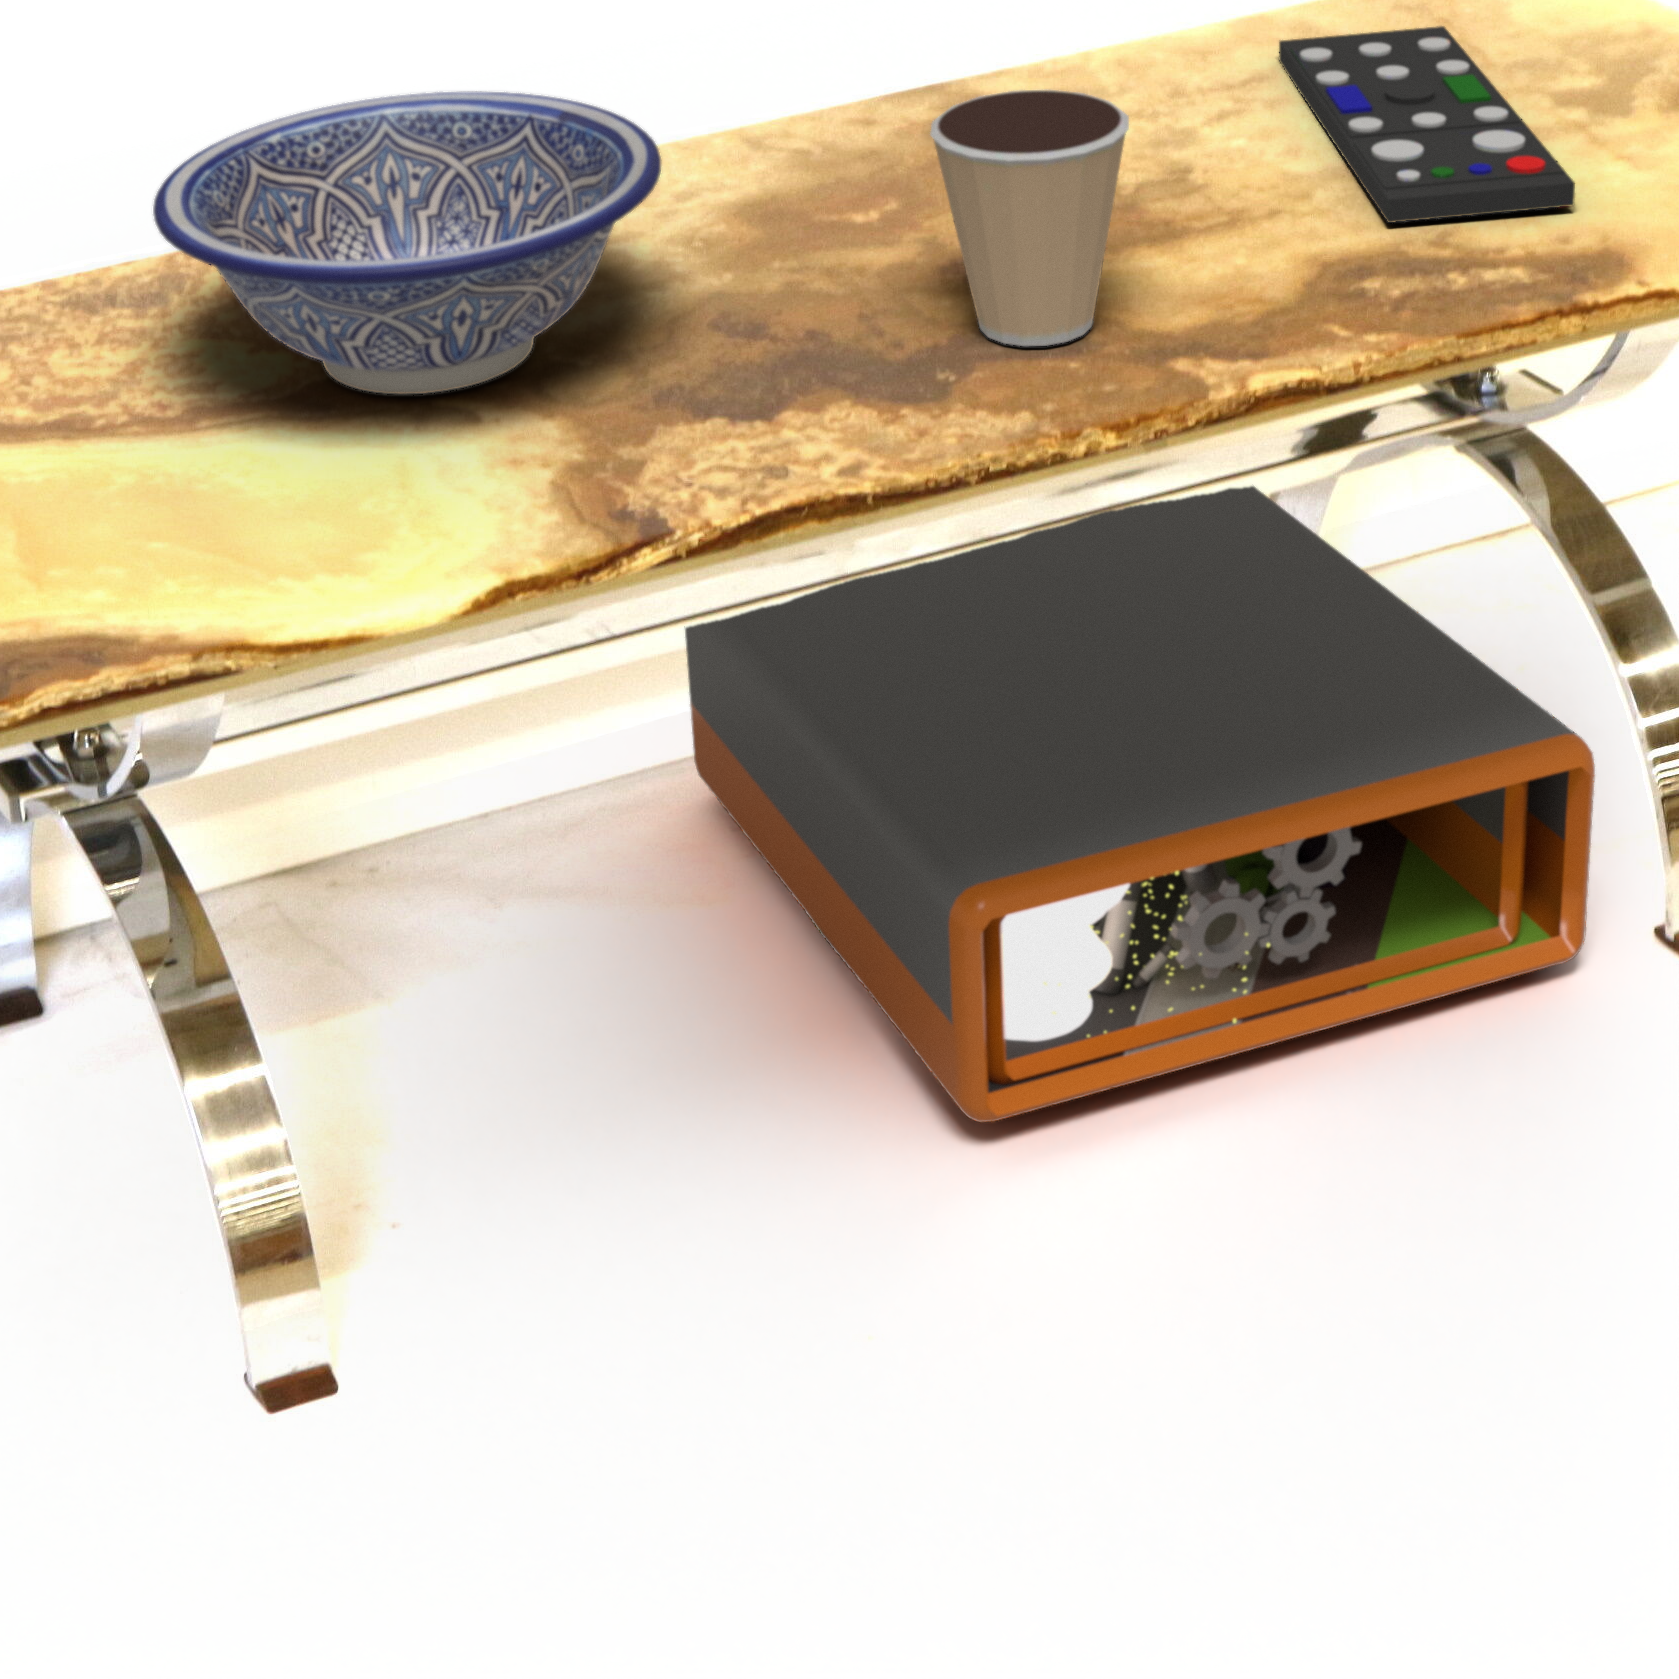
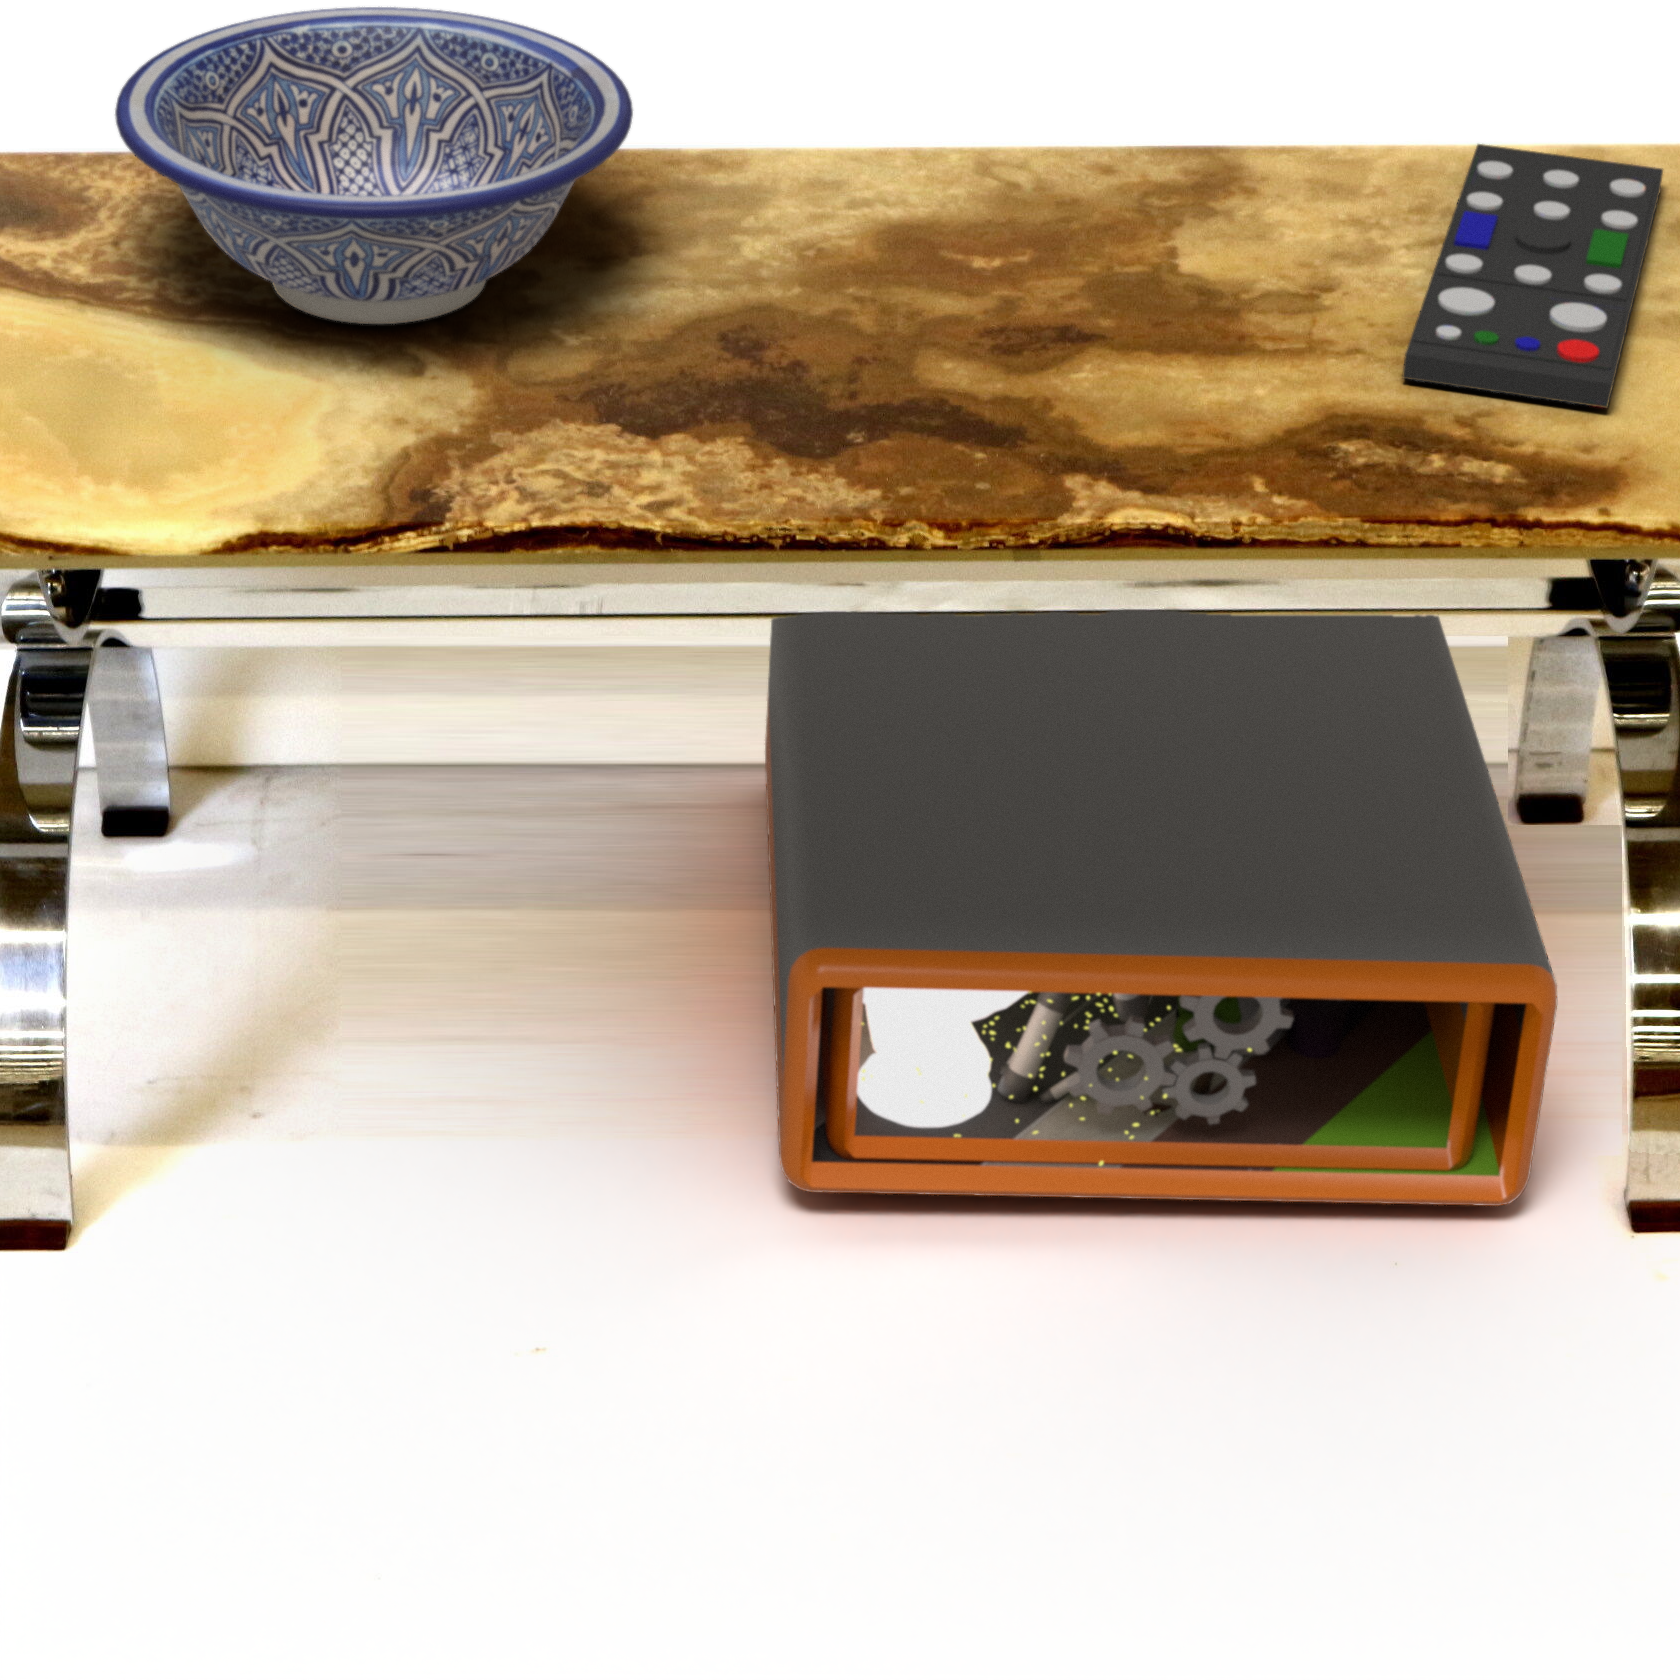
coffee cup: present [930,90,1129,346] -> none [869,152,1076,425]

